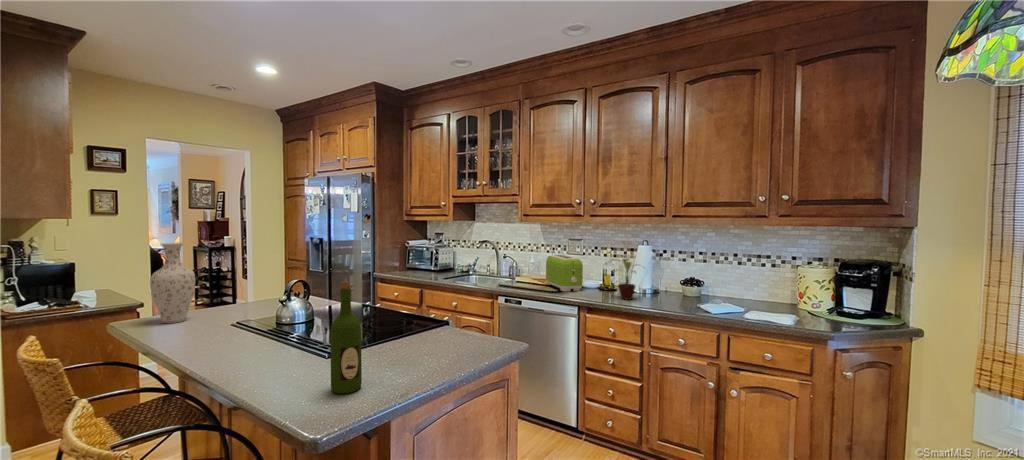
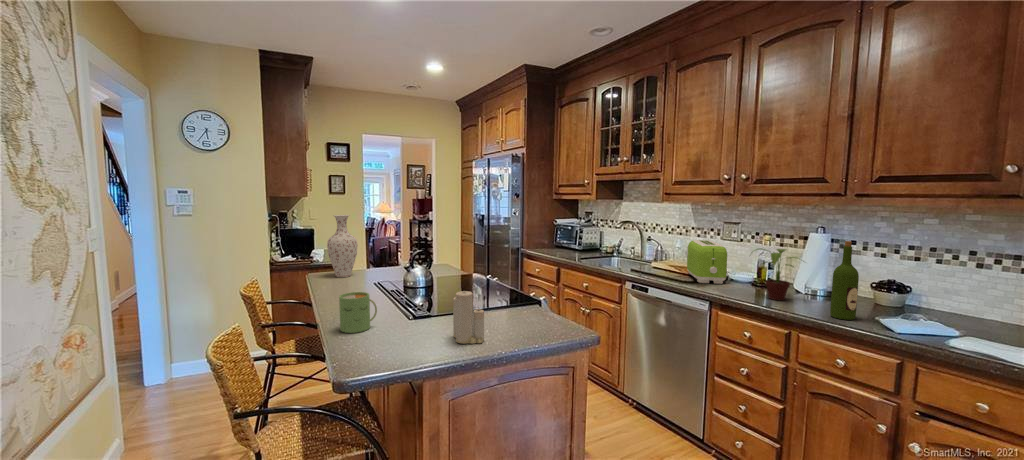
wine bottle: present [330,281,362,394] -> present [830,241,859,320]
candle: none [399,313,437,374] -> present [453,291,484,344]
mug: none [248,334,295,386] -> present [339,292,377,333]

